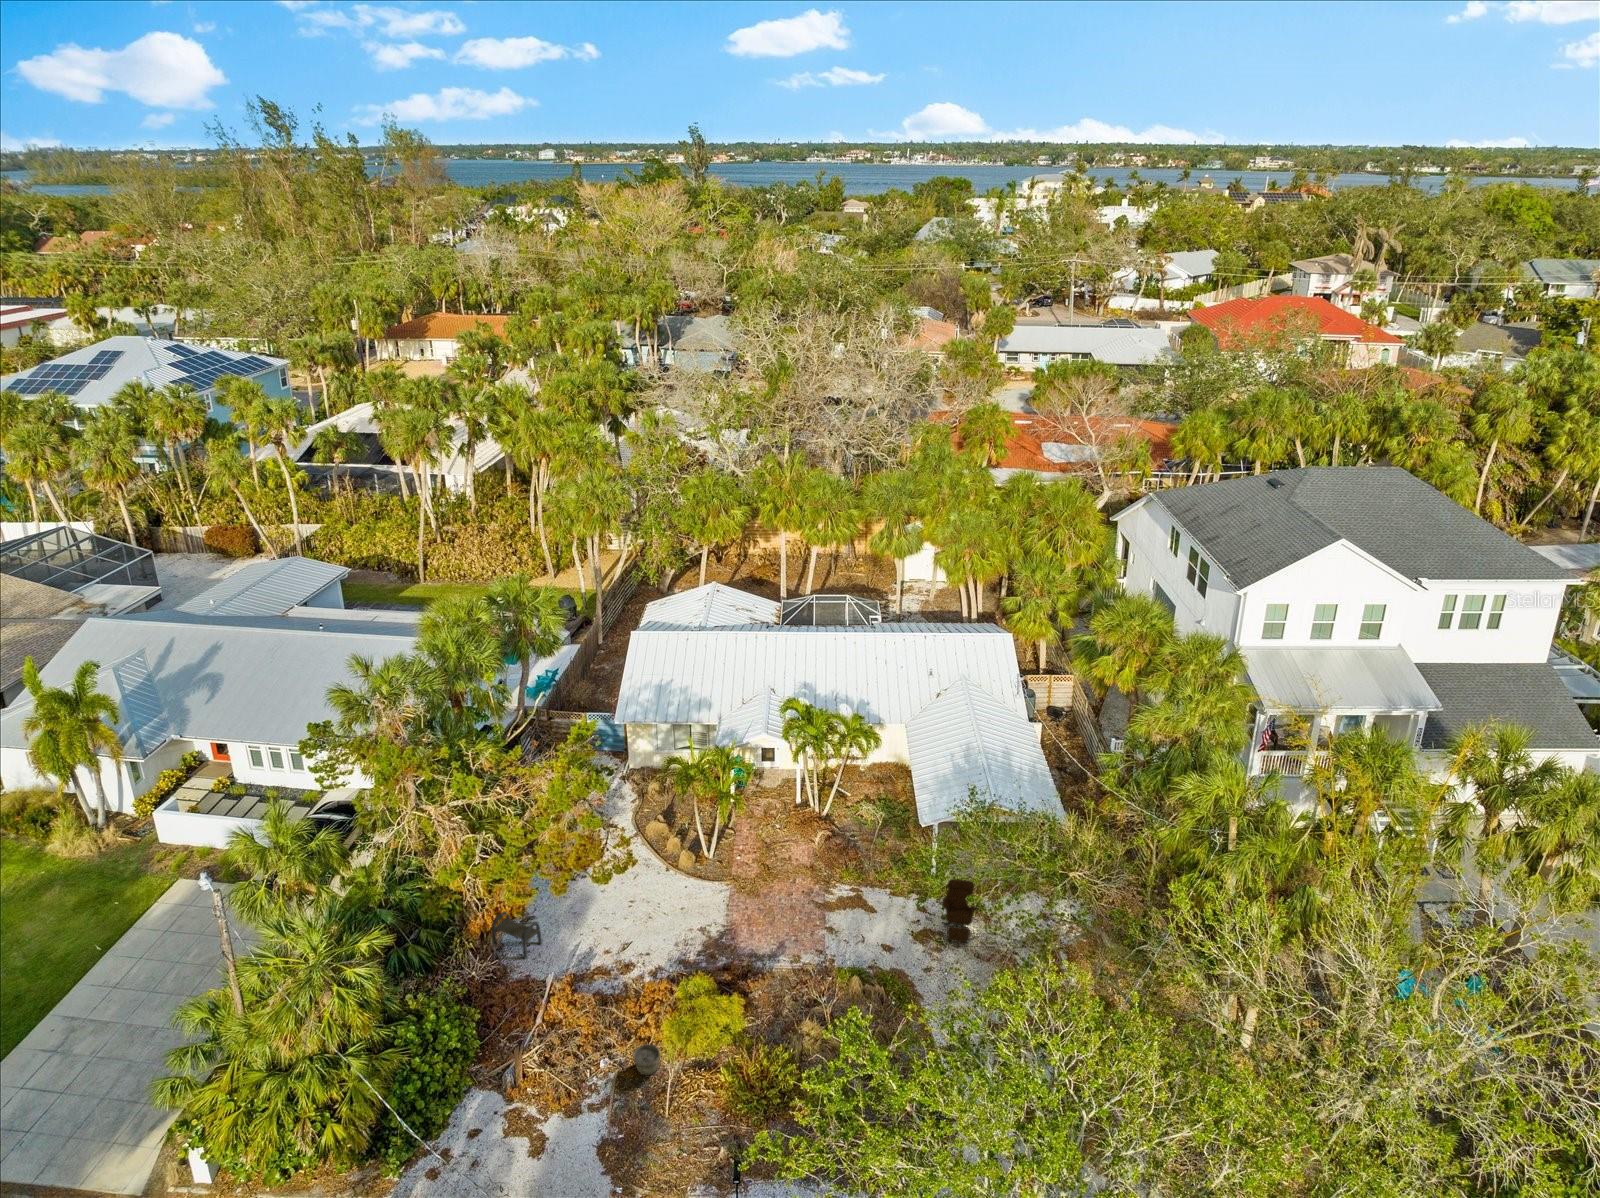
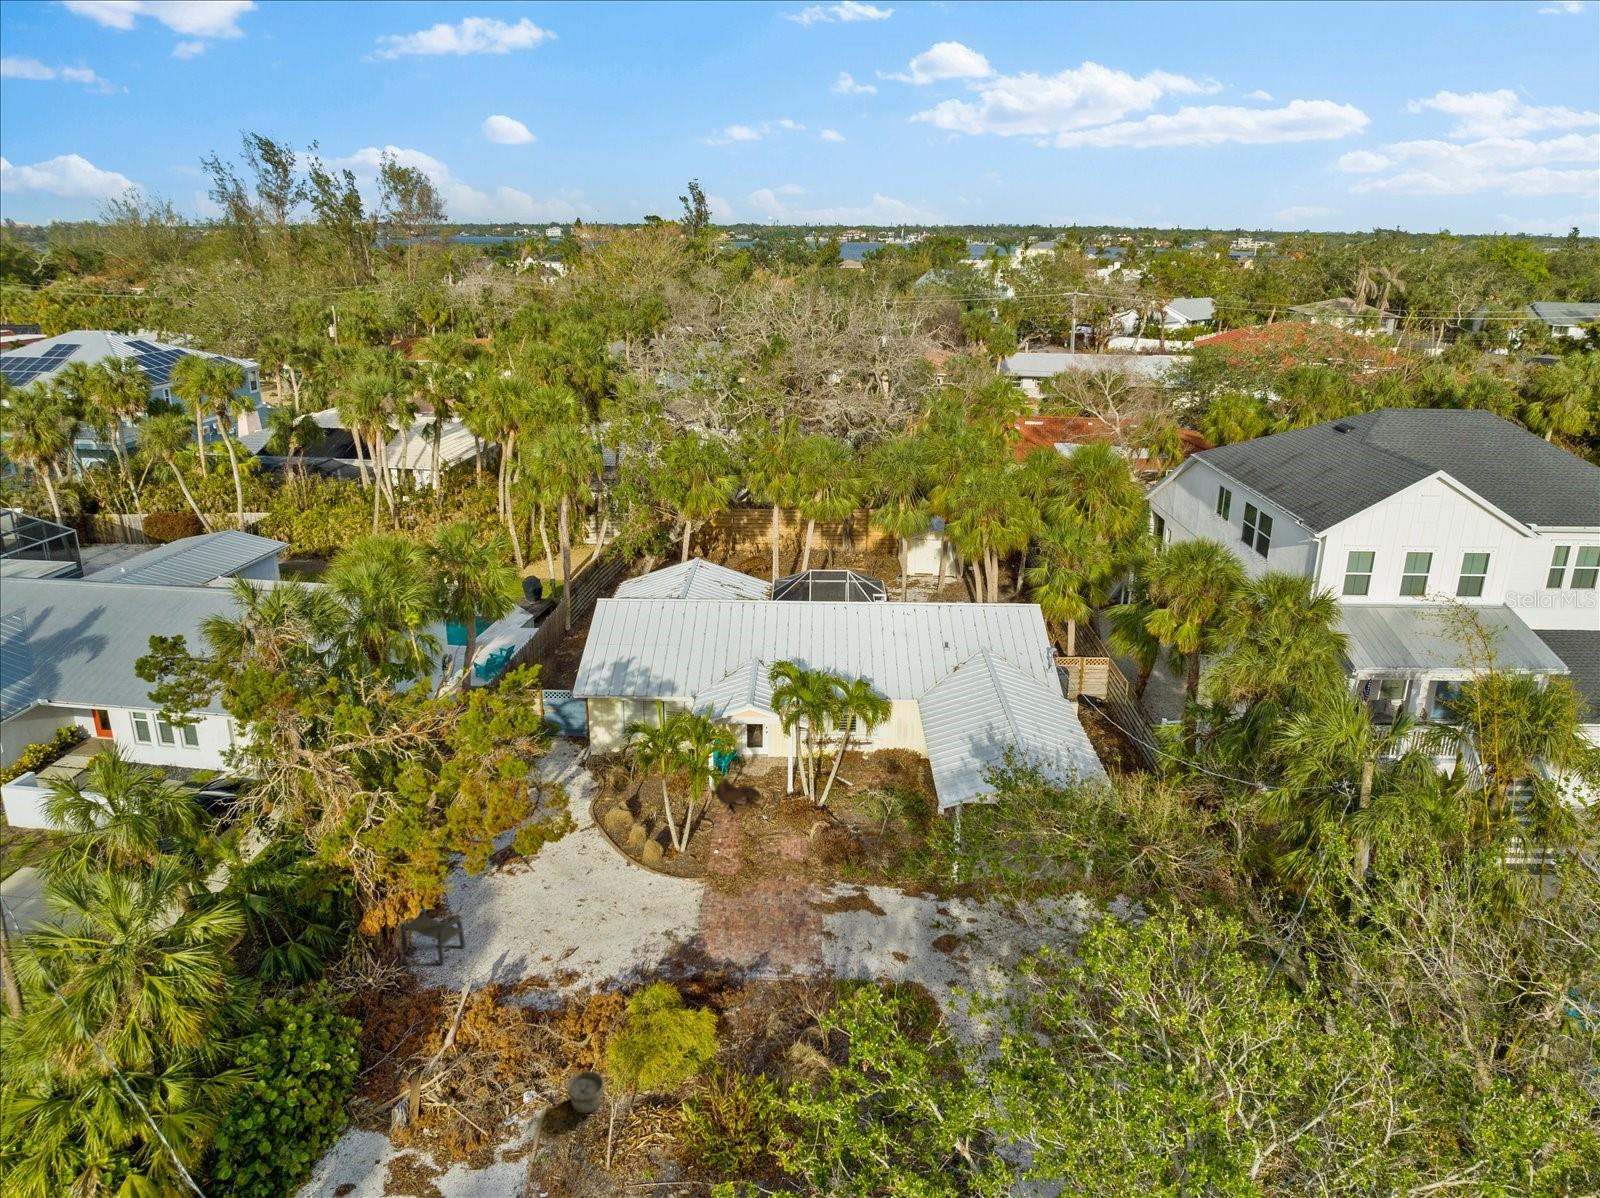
lounge chair: present [942,879,978,943] -> present [715,779,761,812]

